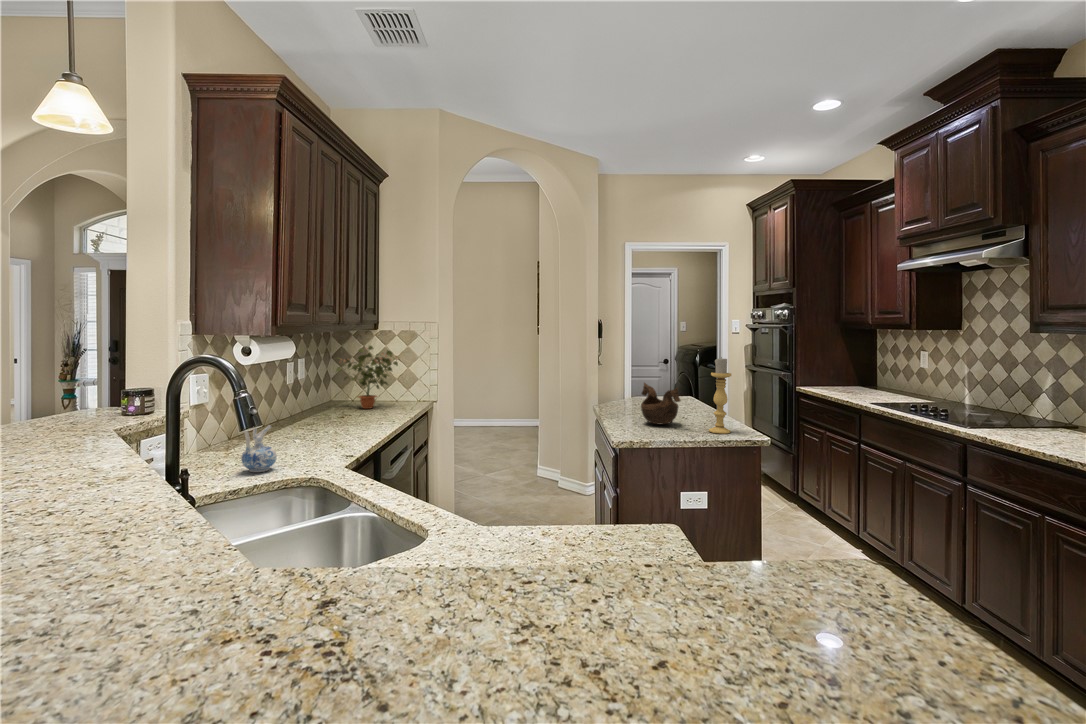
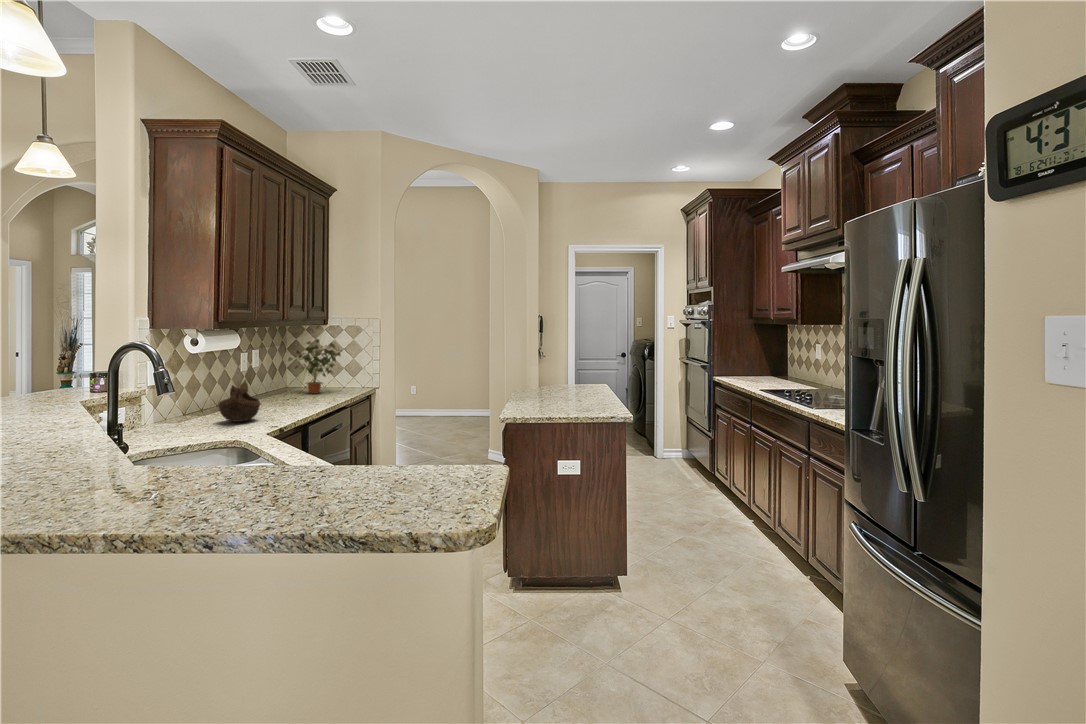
candle holder: present [709,357,731,434] -> none [581,348,599,412]
decorative bowl: present [641,383,680,425] -> present [218,380,260,422]
ceramic pitcher: present [241,425,277,472] -> none [180,395,208,435]

